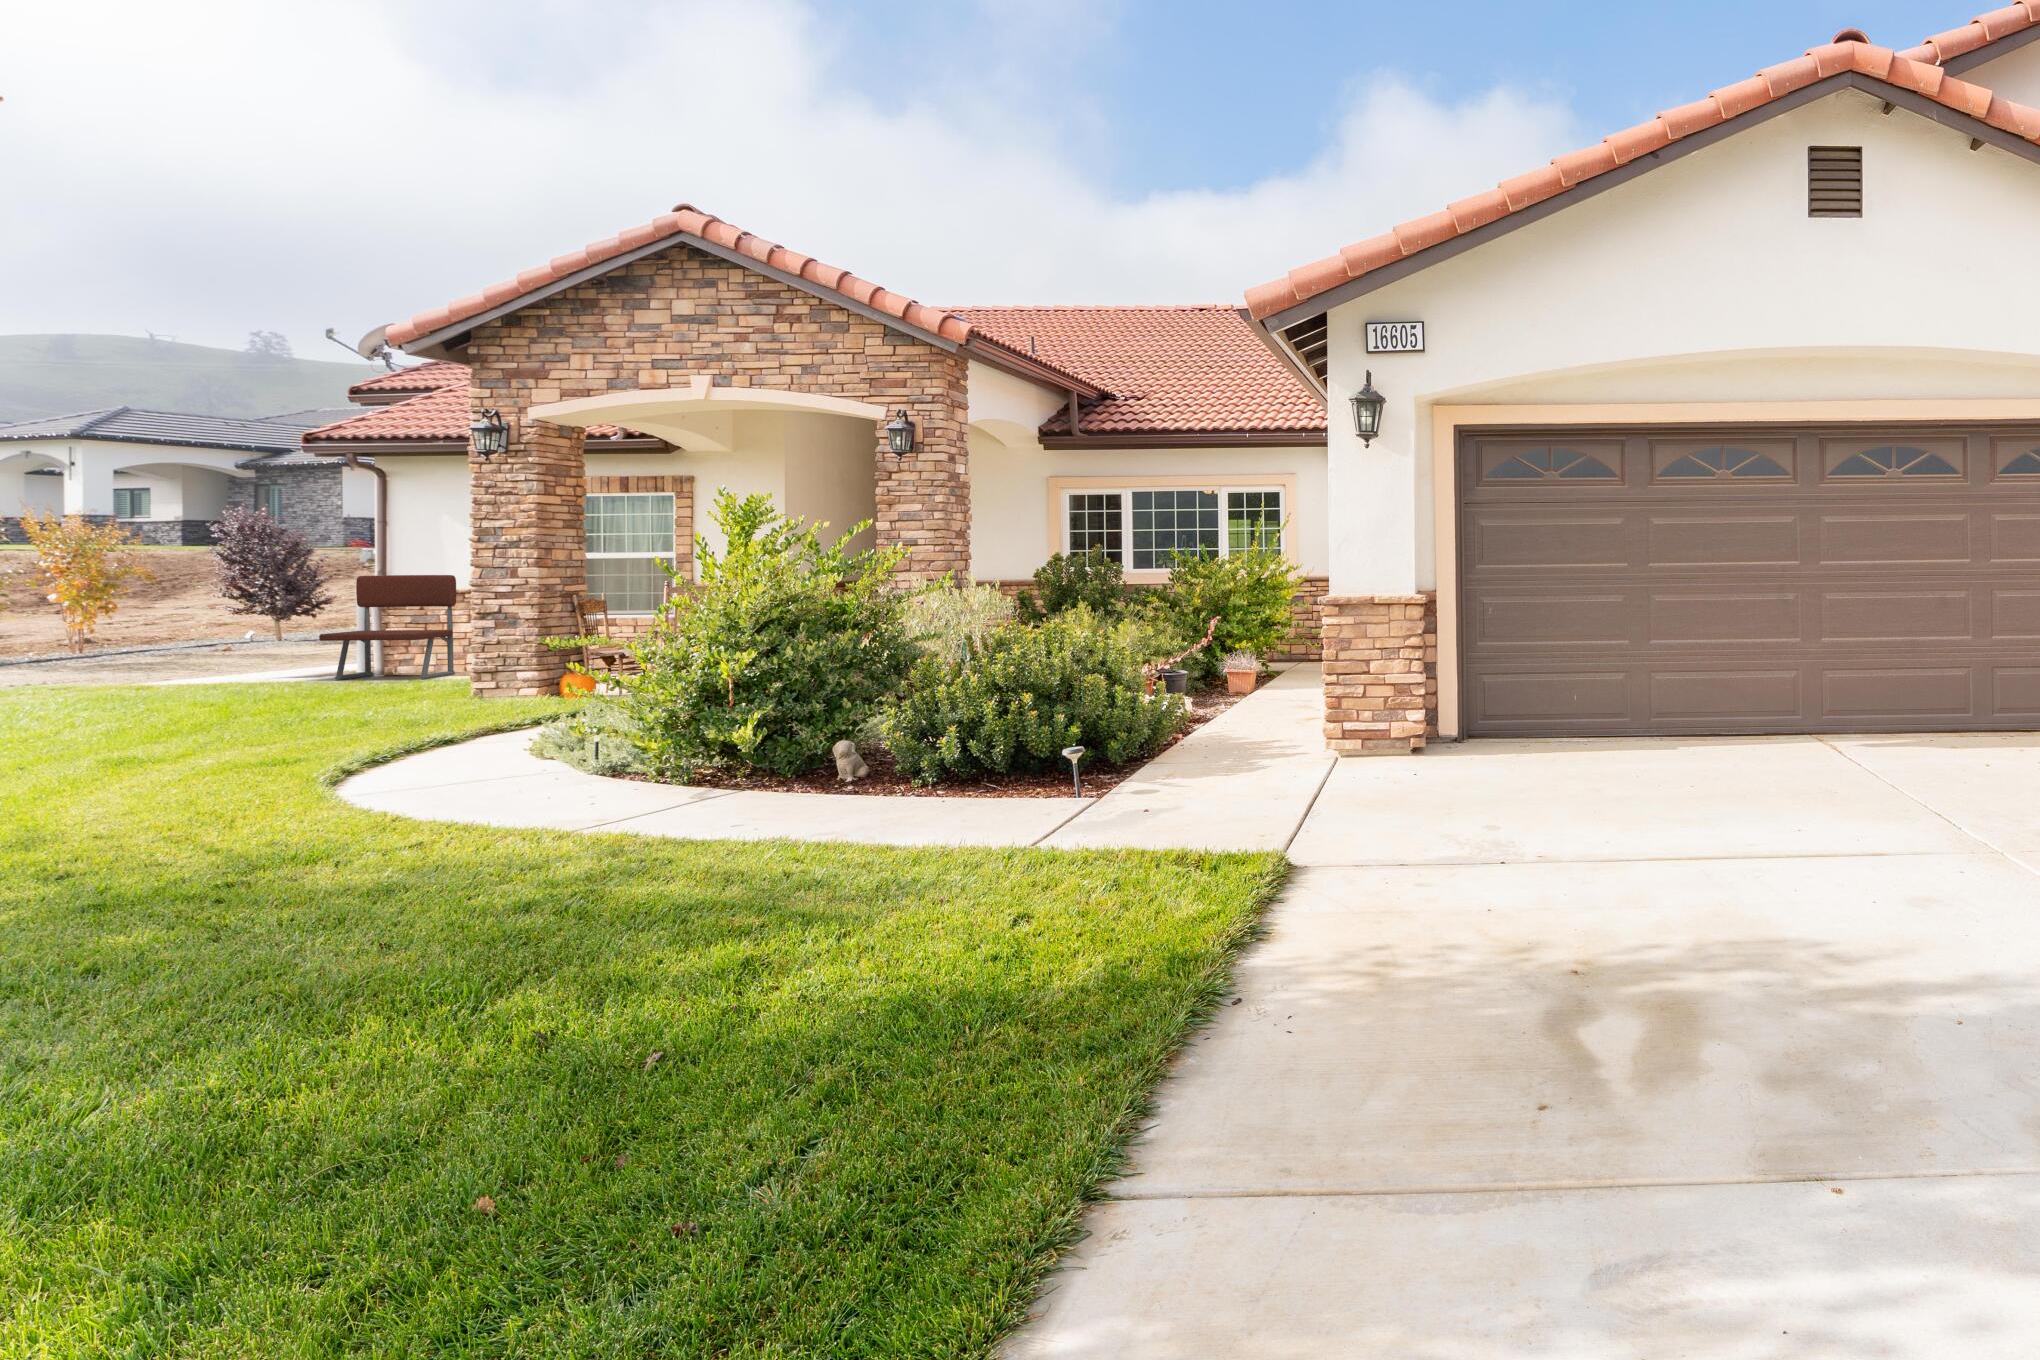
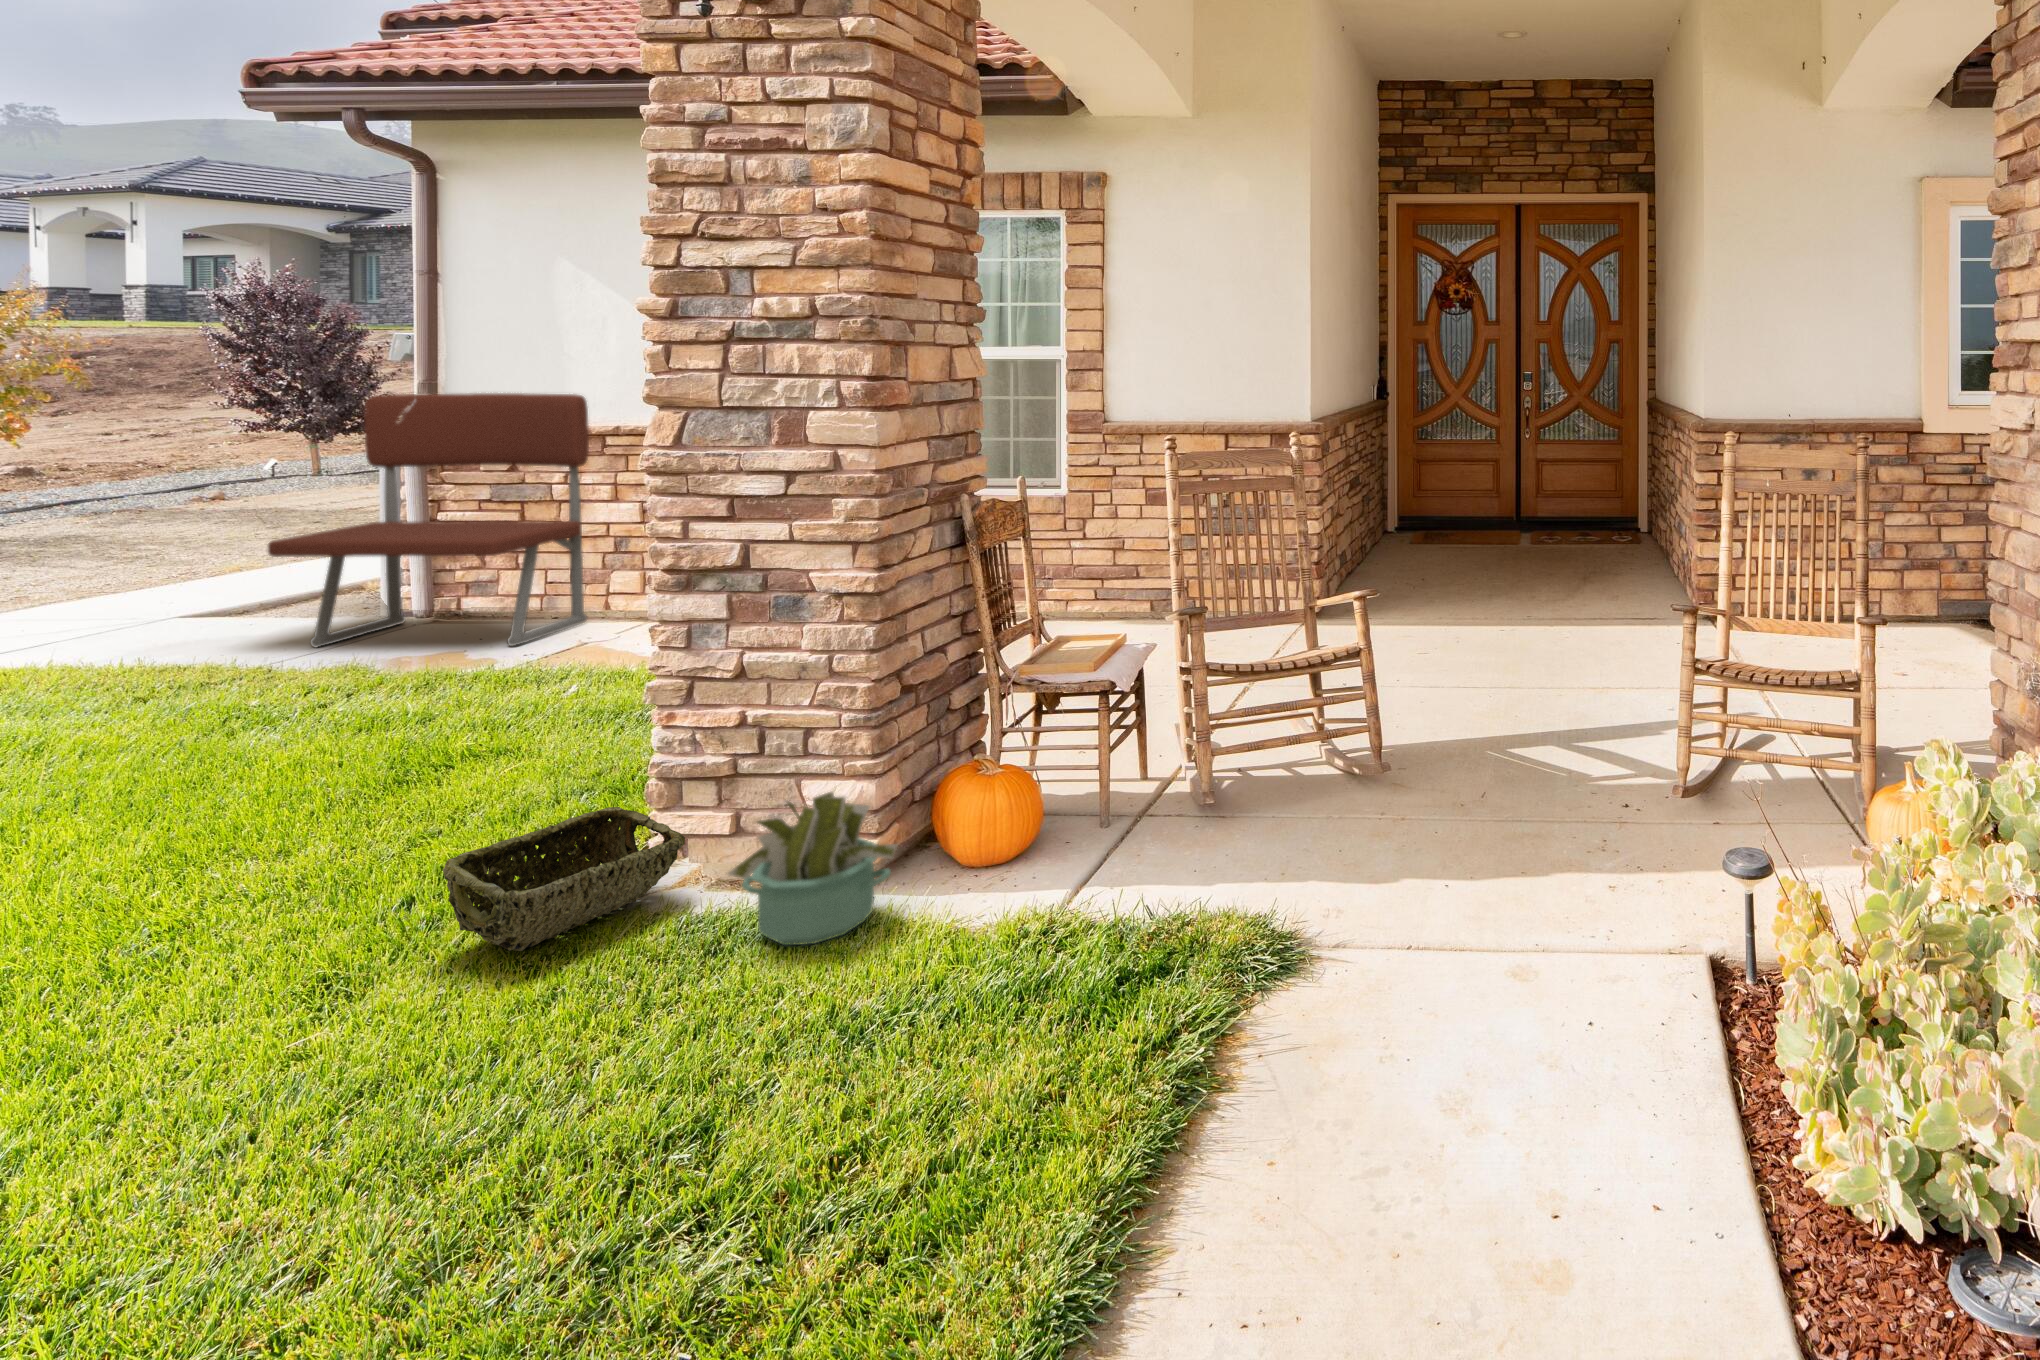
decorative plant: none [489,674,541,710] -> present [728,792,897,945]
woven basket: none [413,684,481,710] -> present [443,807,685,951]

